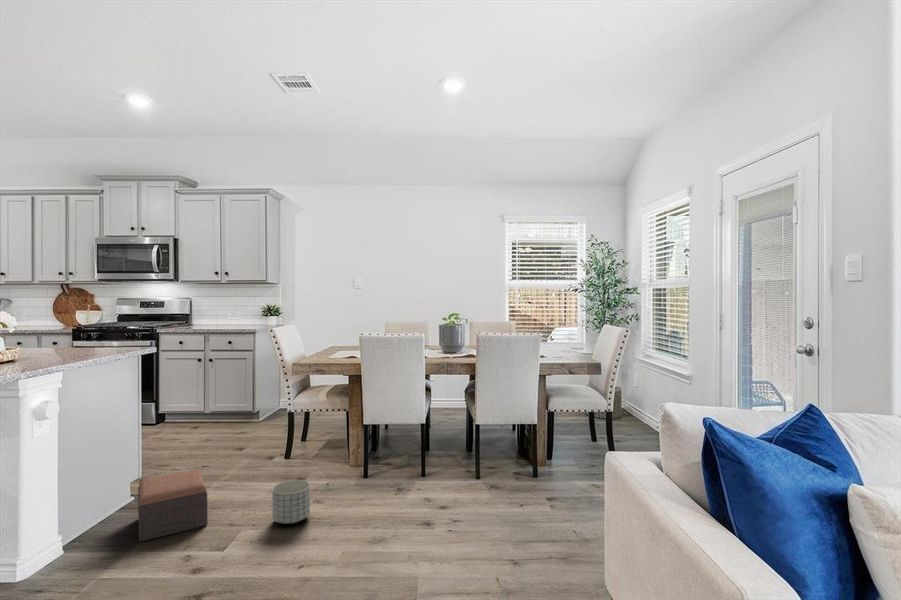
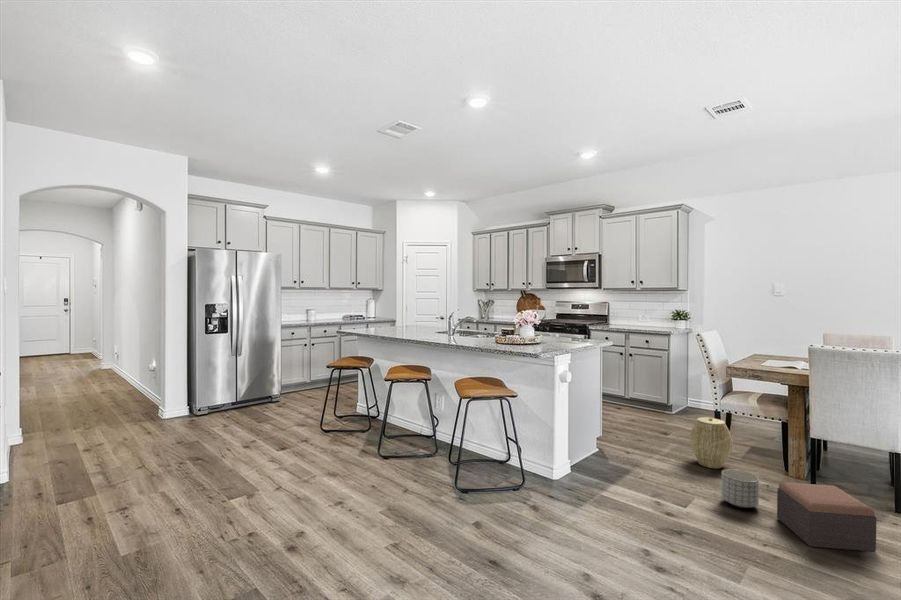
woven basket: none [256,423,300,480] -> present [690,417,733,468]
footstool: present [138,470,208,542] -> present [777,483,877,552]

